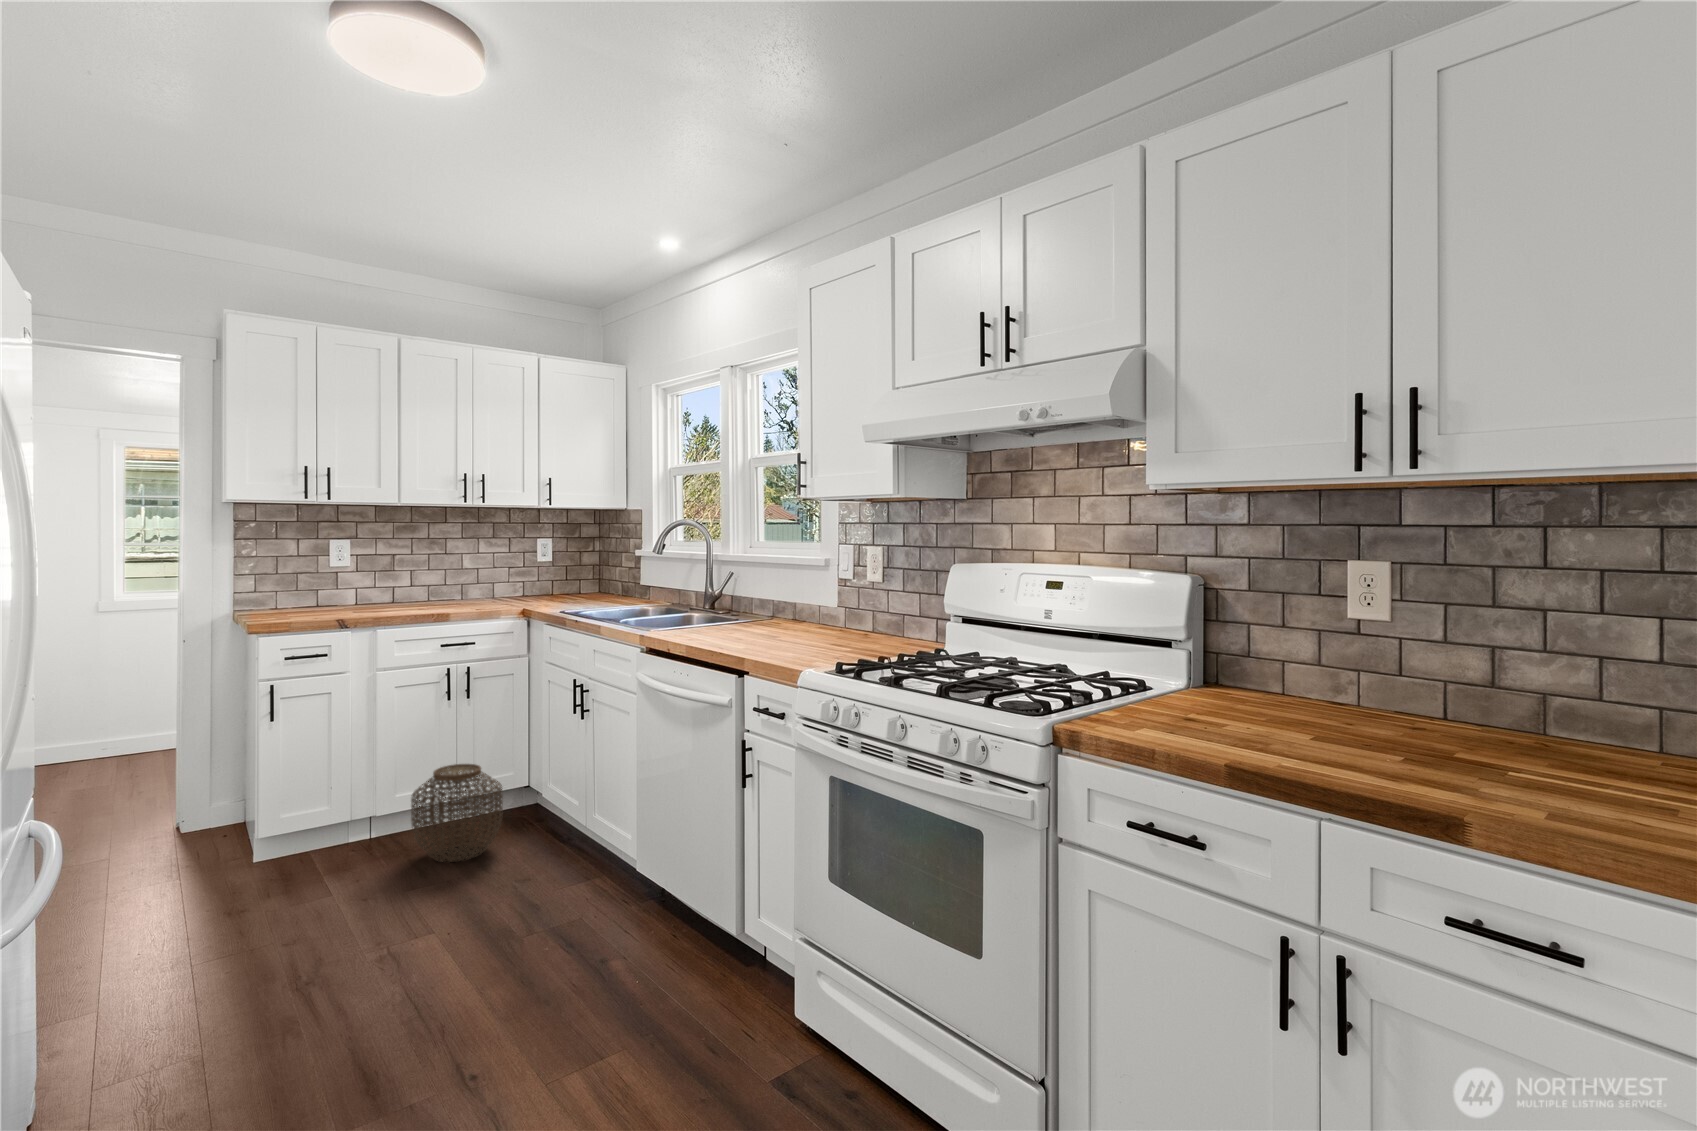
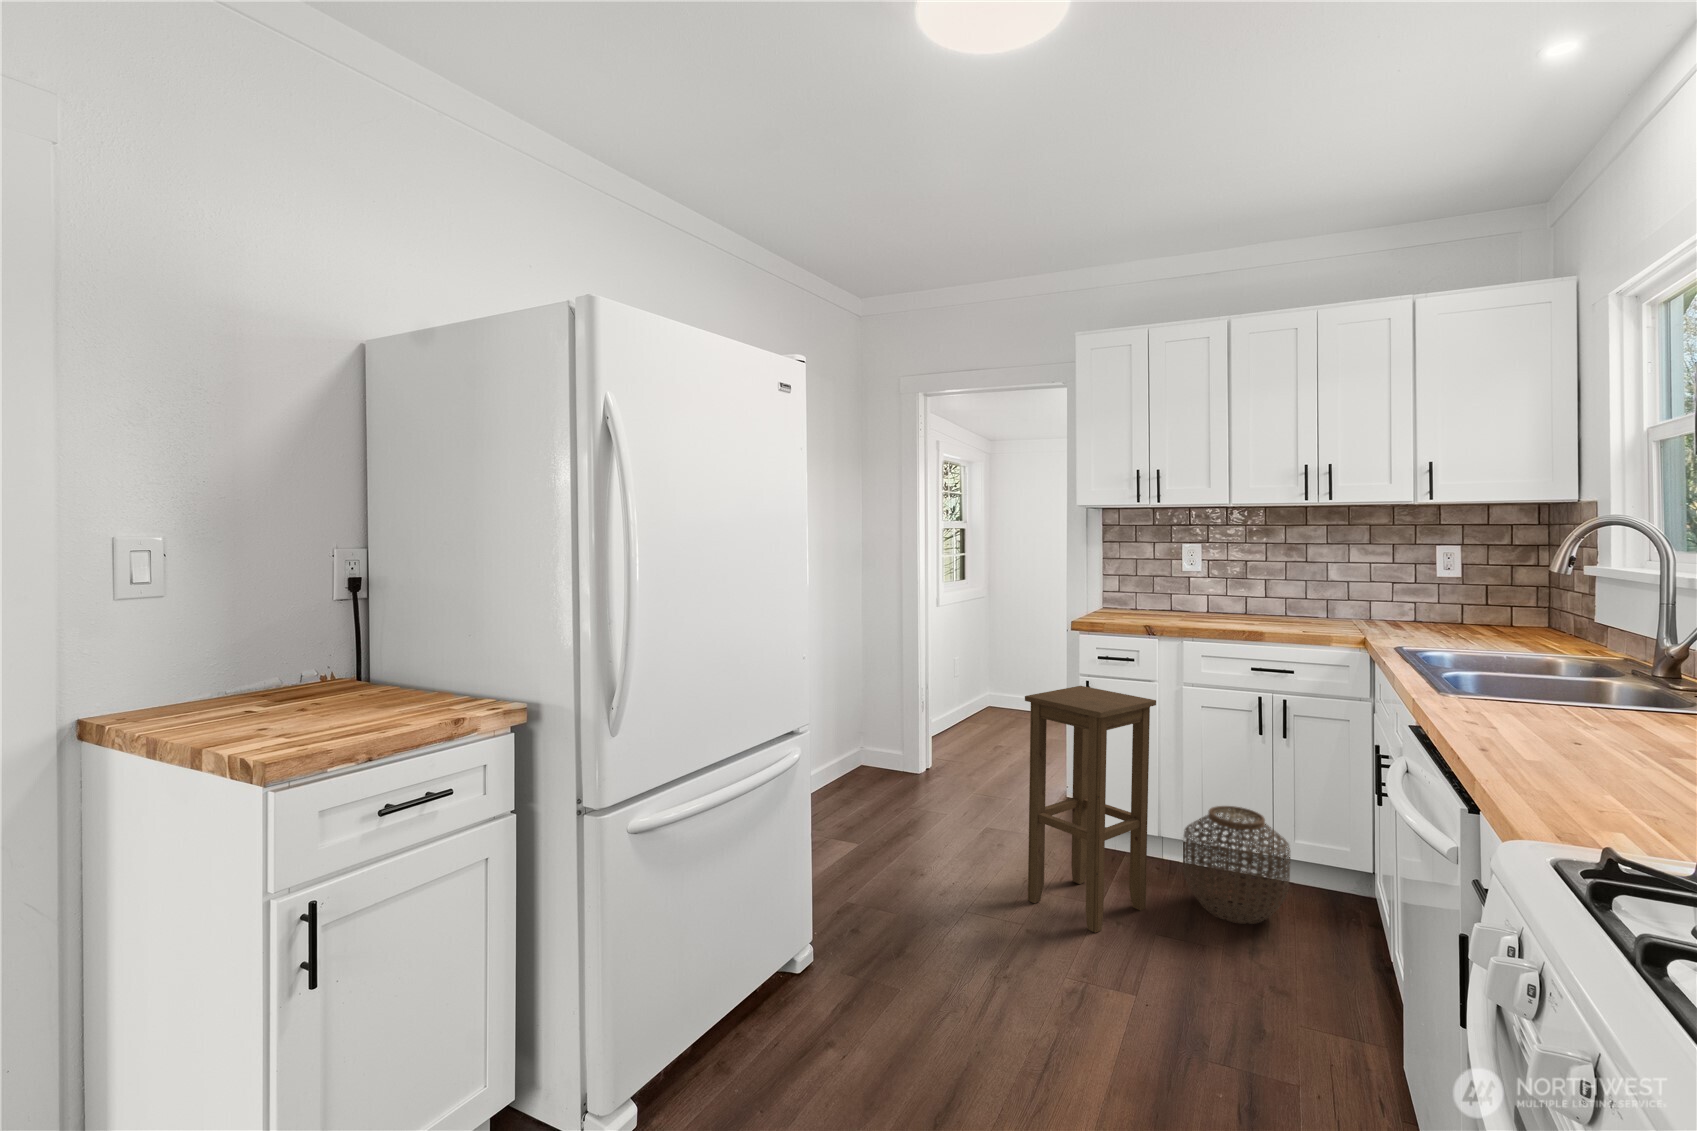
stool: none [259,682,391,923] -> present [1025,686,1156,933]

